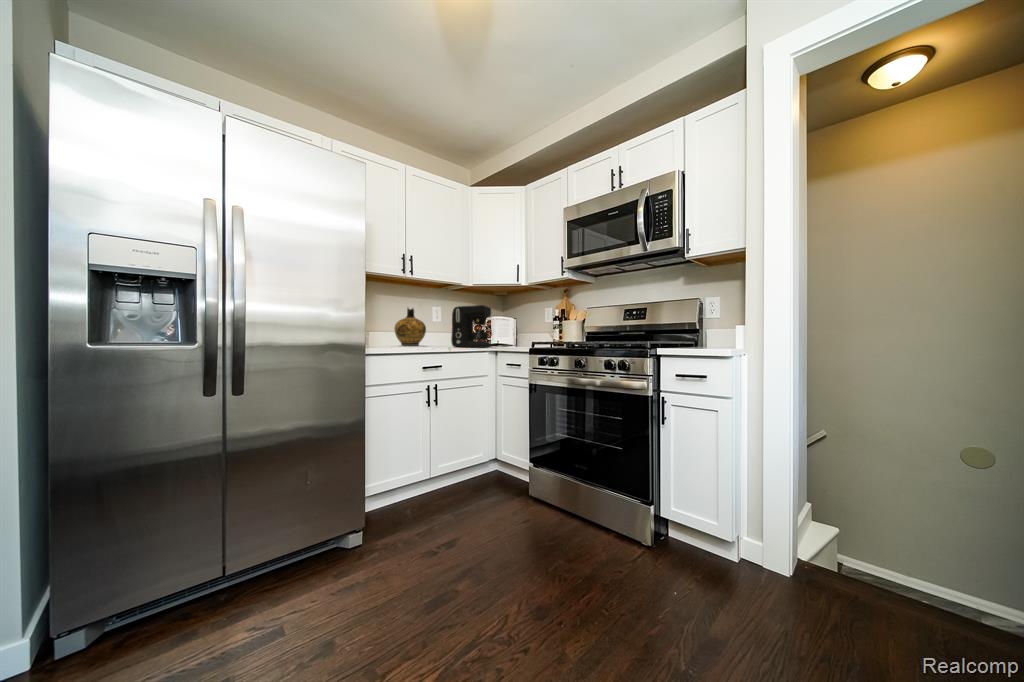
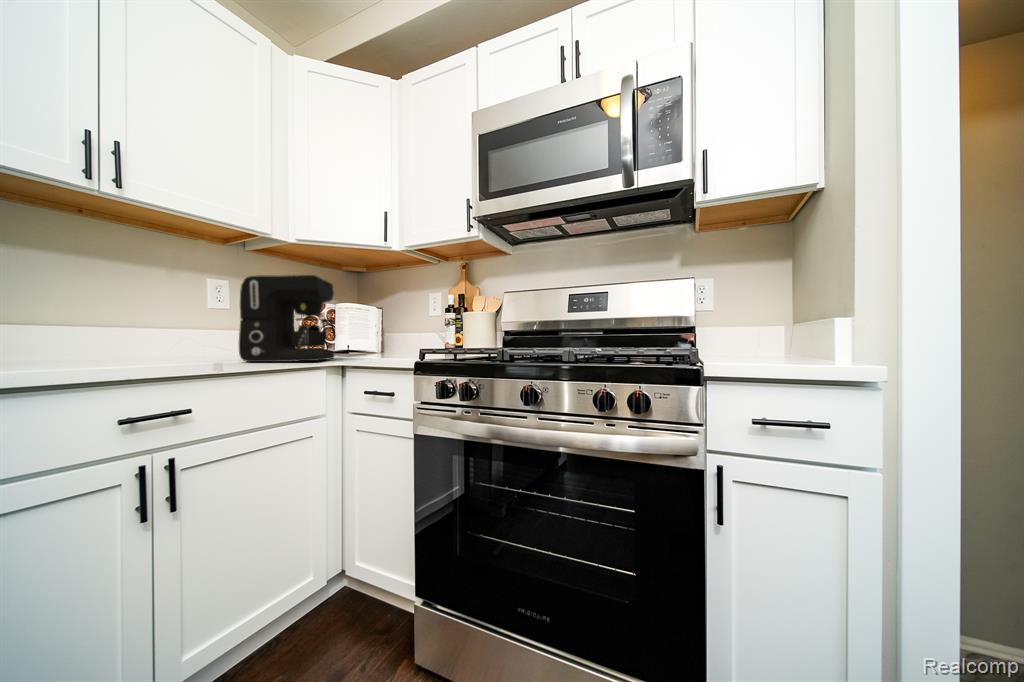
ceramic jug: present [394,308,426,346] -> none [88,274,183,359]

